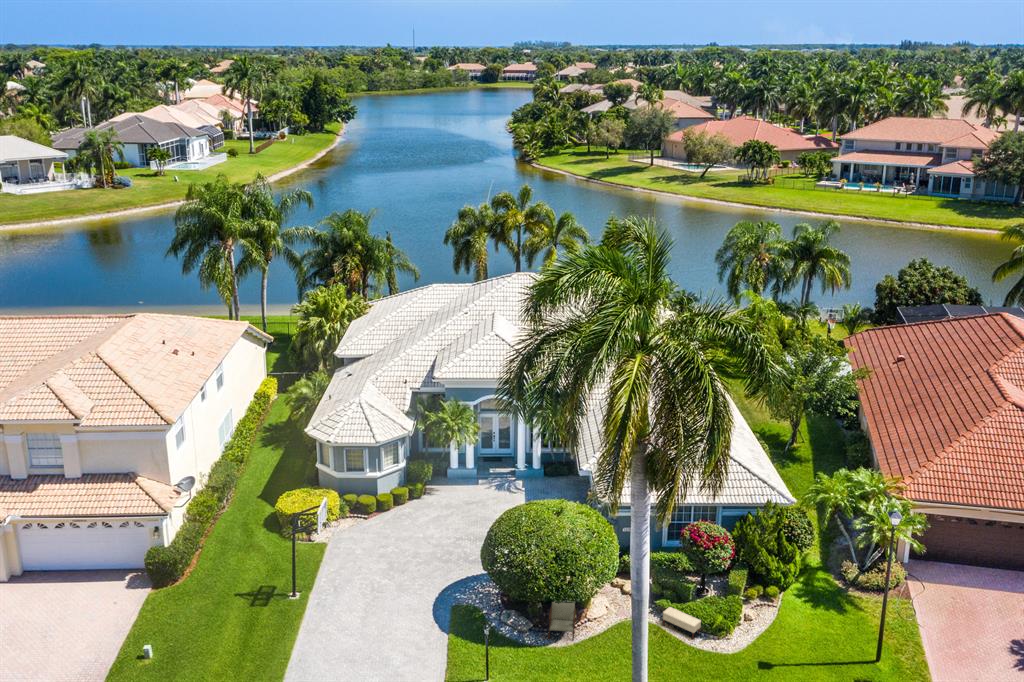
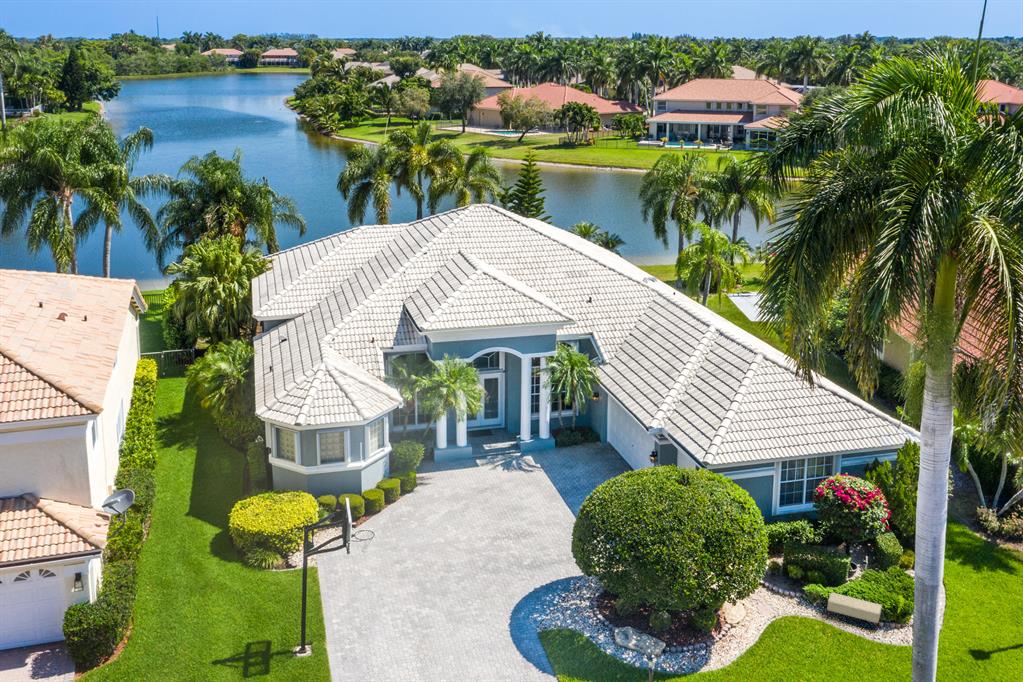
lounge chair: present [548,602,576,640] -> none [687,604,734,659]

